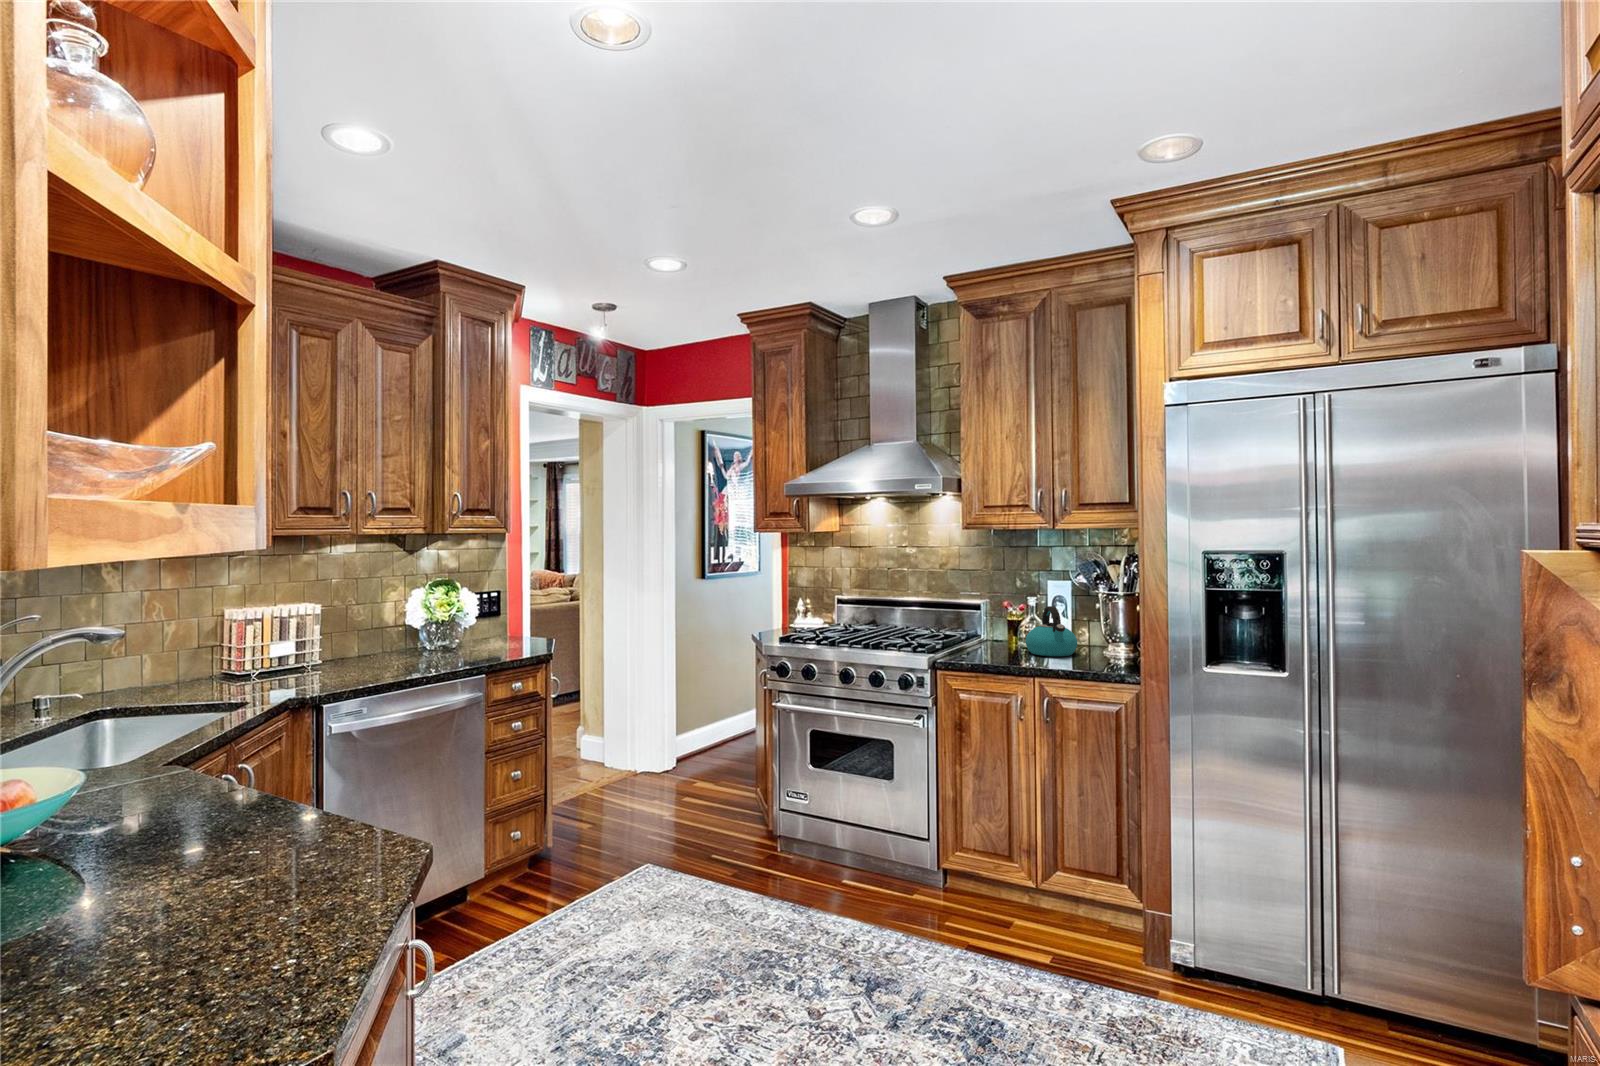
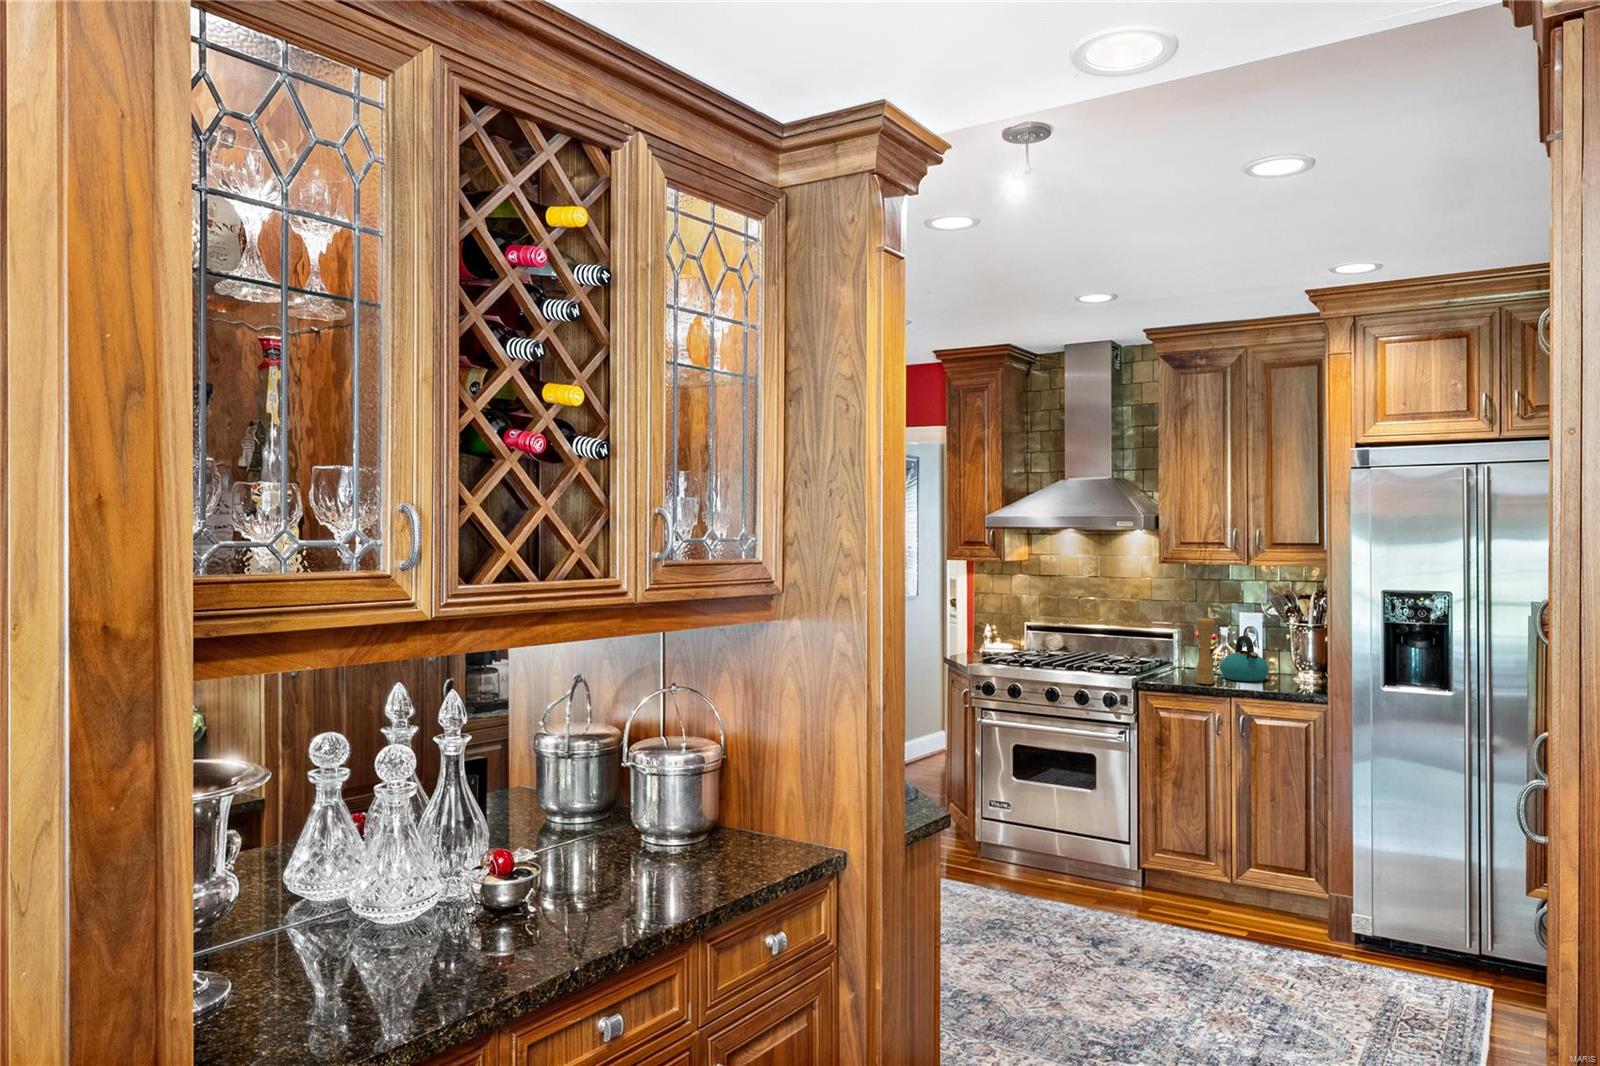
pepper mill: none [997,586,1017,661] -> present [1196,617,1215,684]

